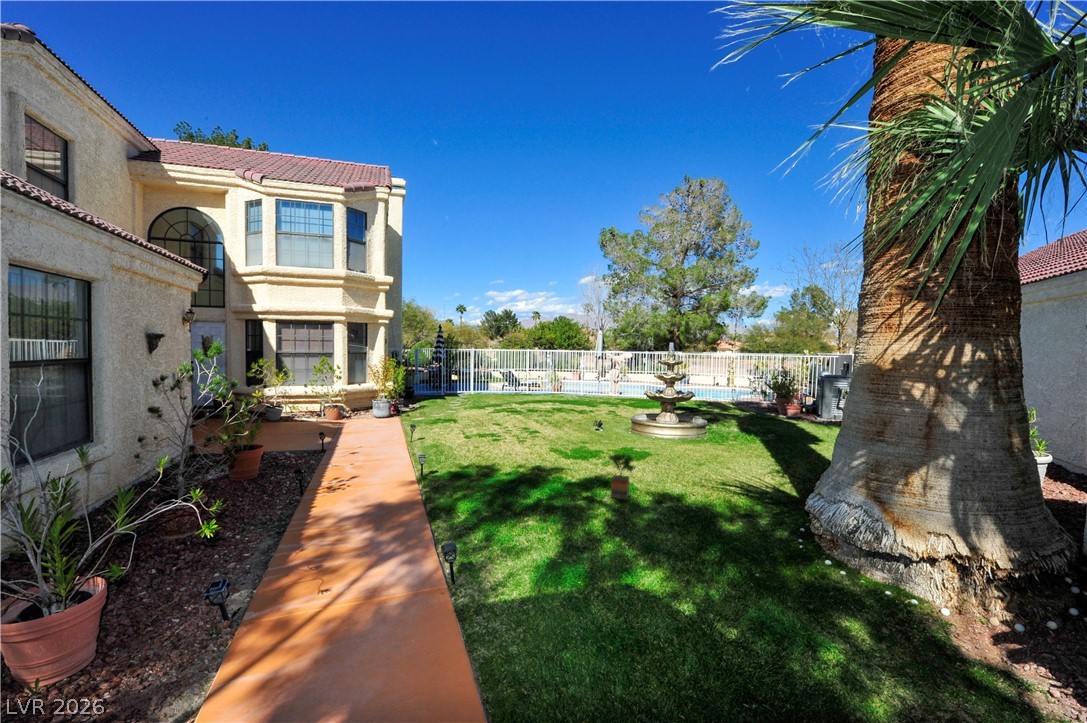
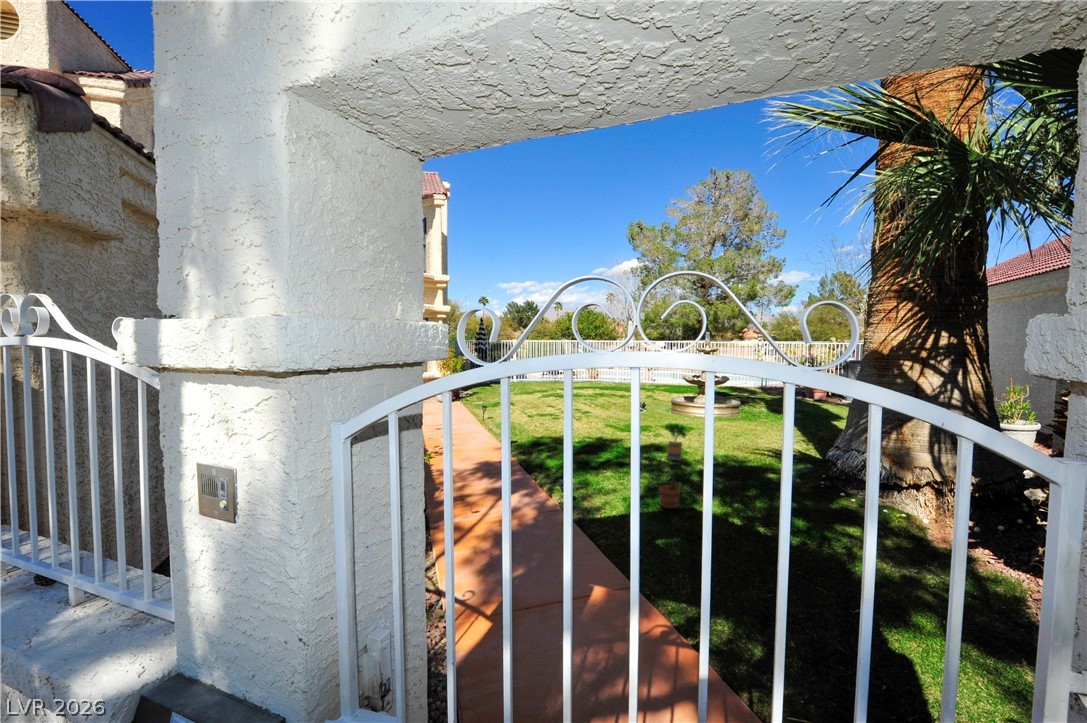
wooden bucket: none [579,532,608,585] -> present [659,472,680,508]

